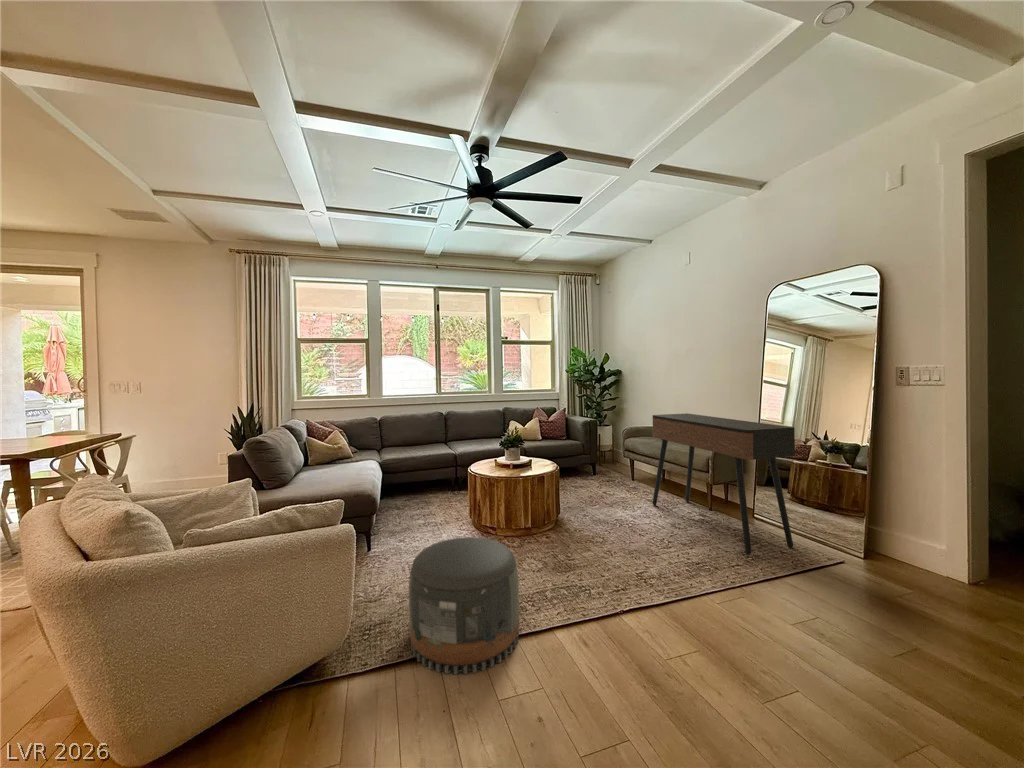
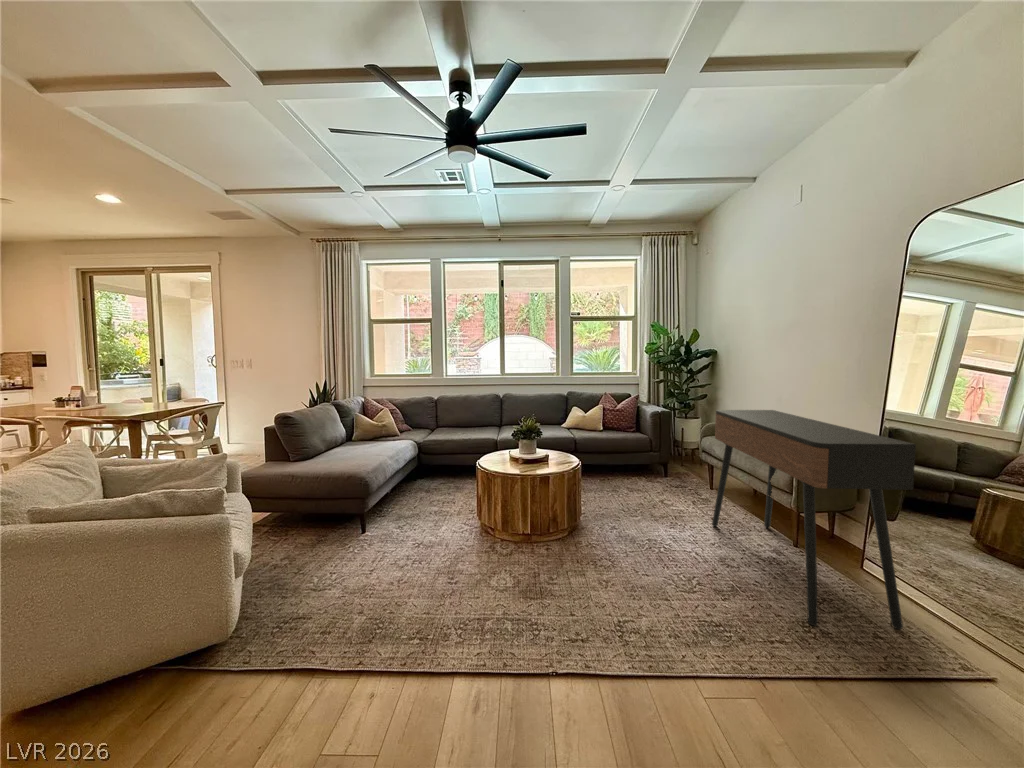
pouf: present [409,537,519,675] -> none [288,542,423,710]

